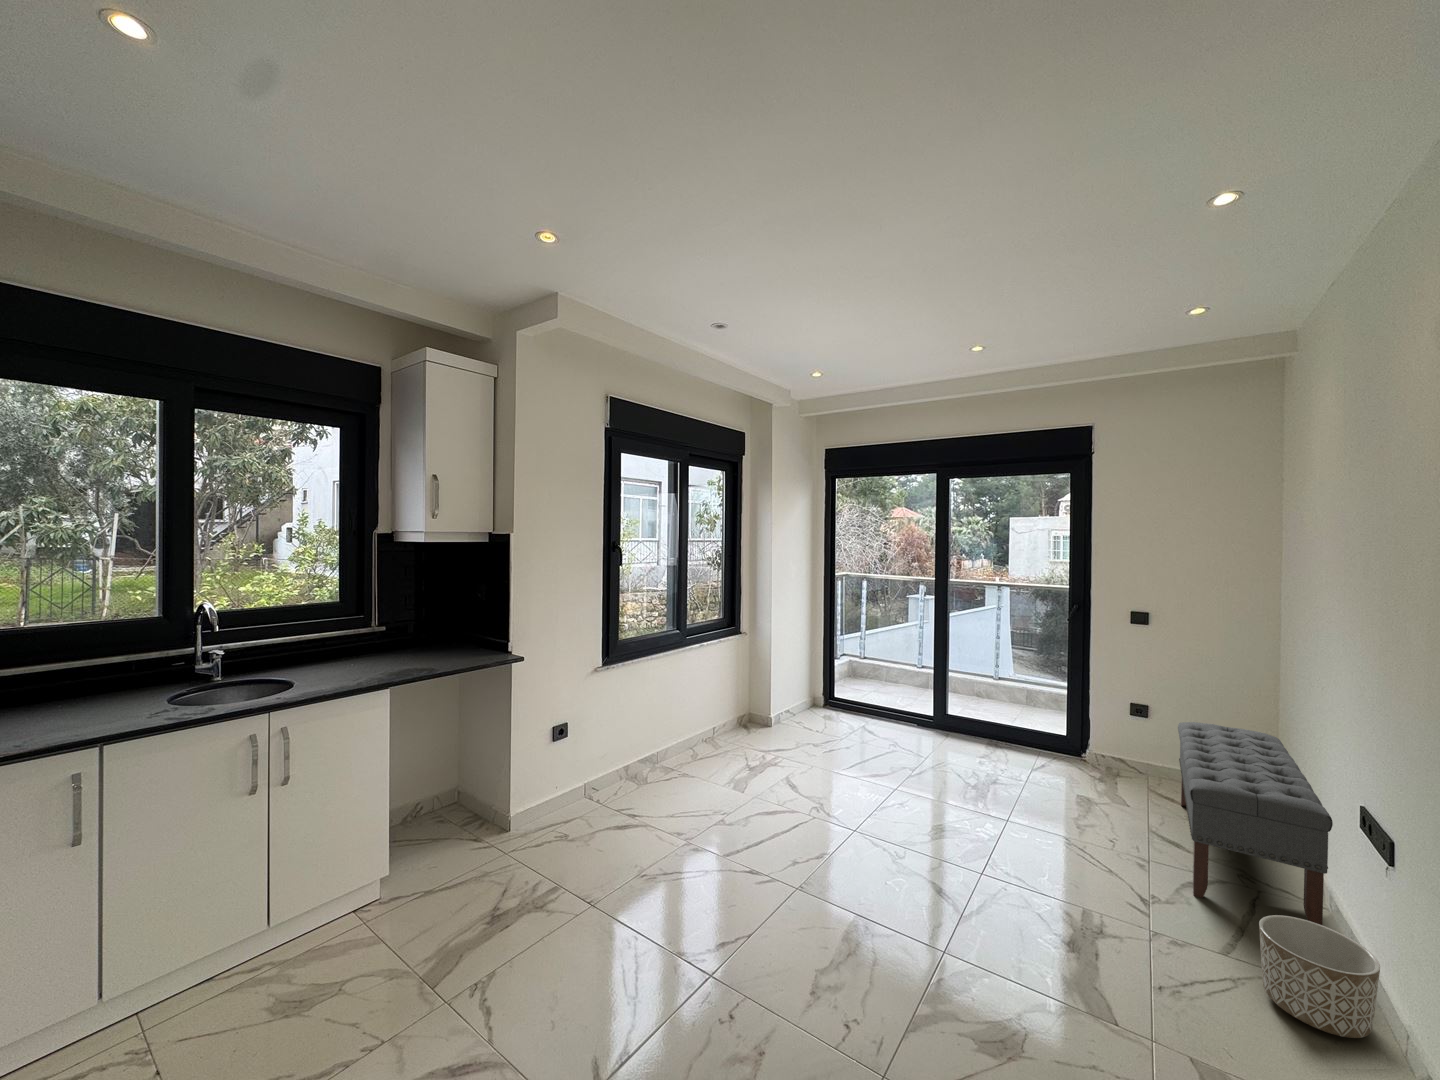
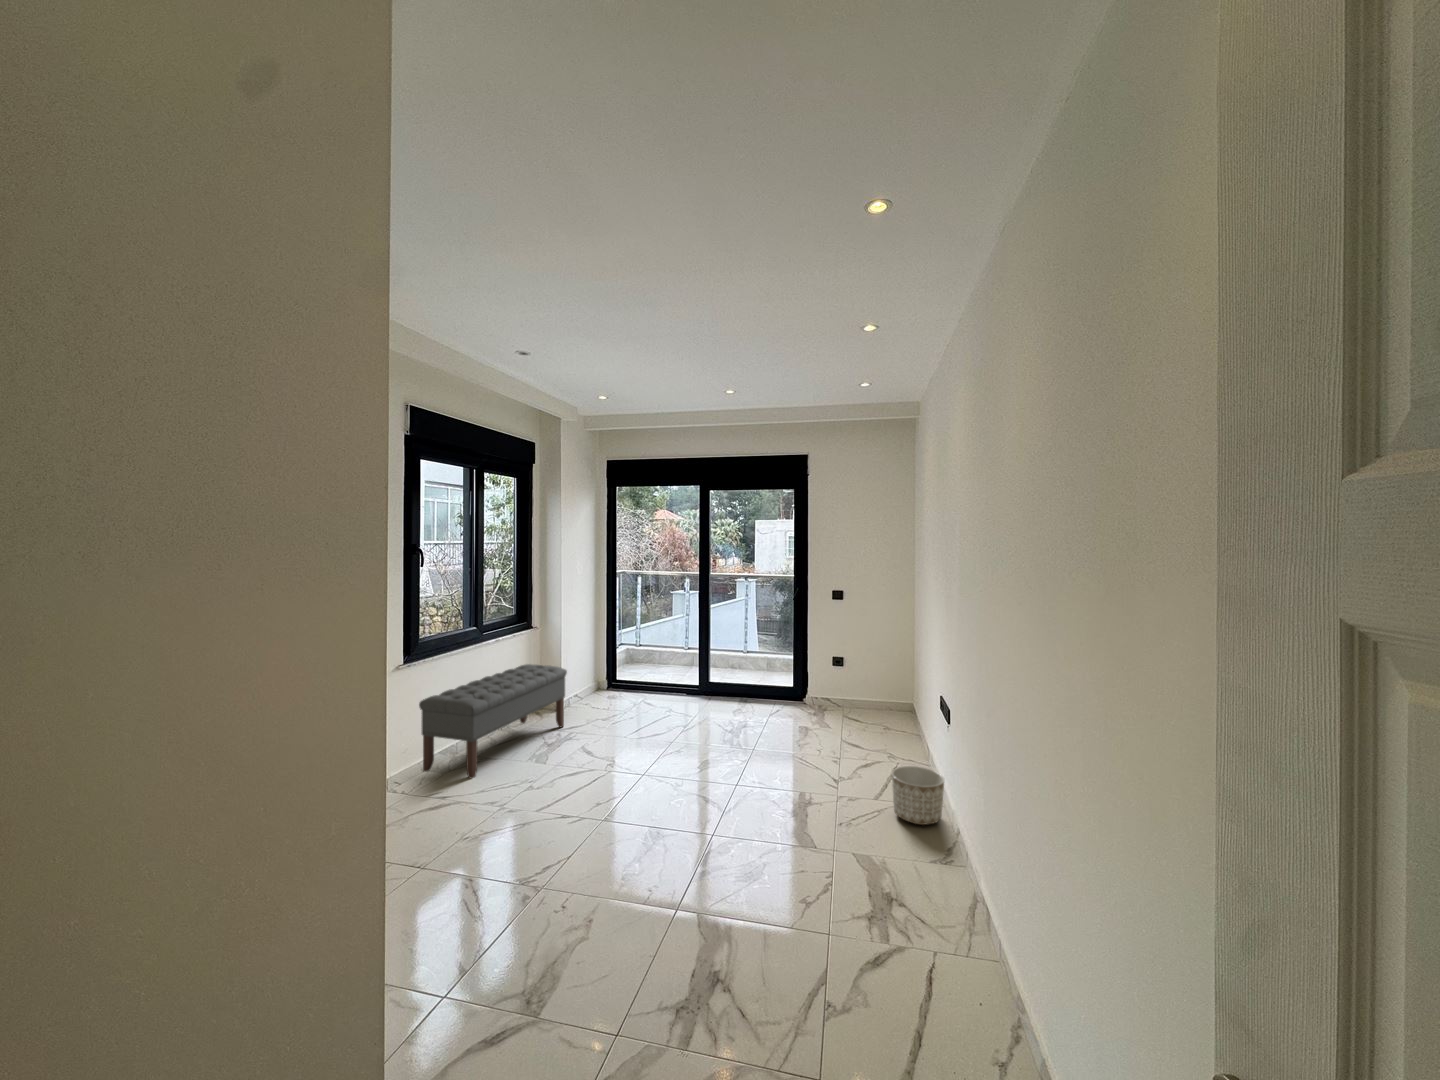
bench: present [1178,722,1333,925] -> present [419,664,567,778]

